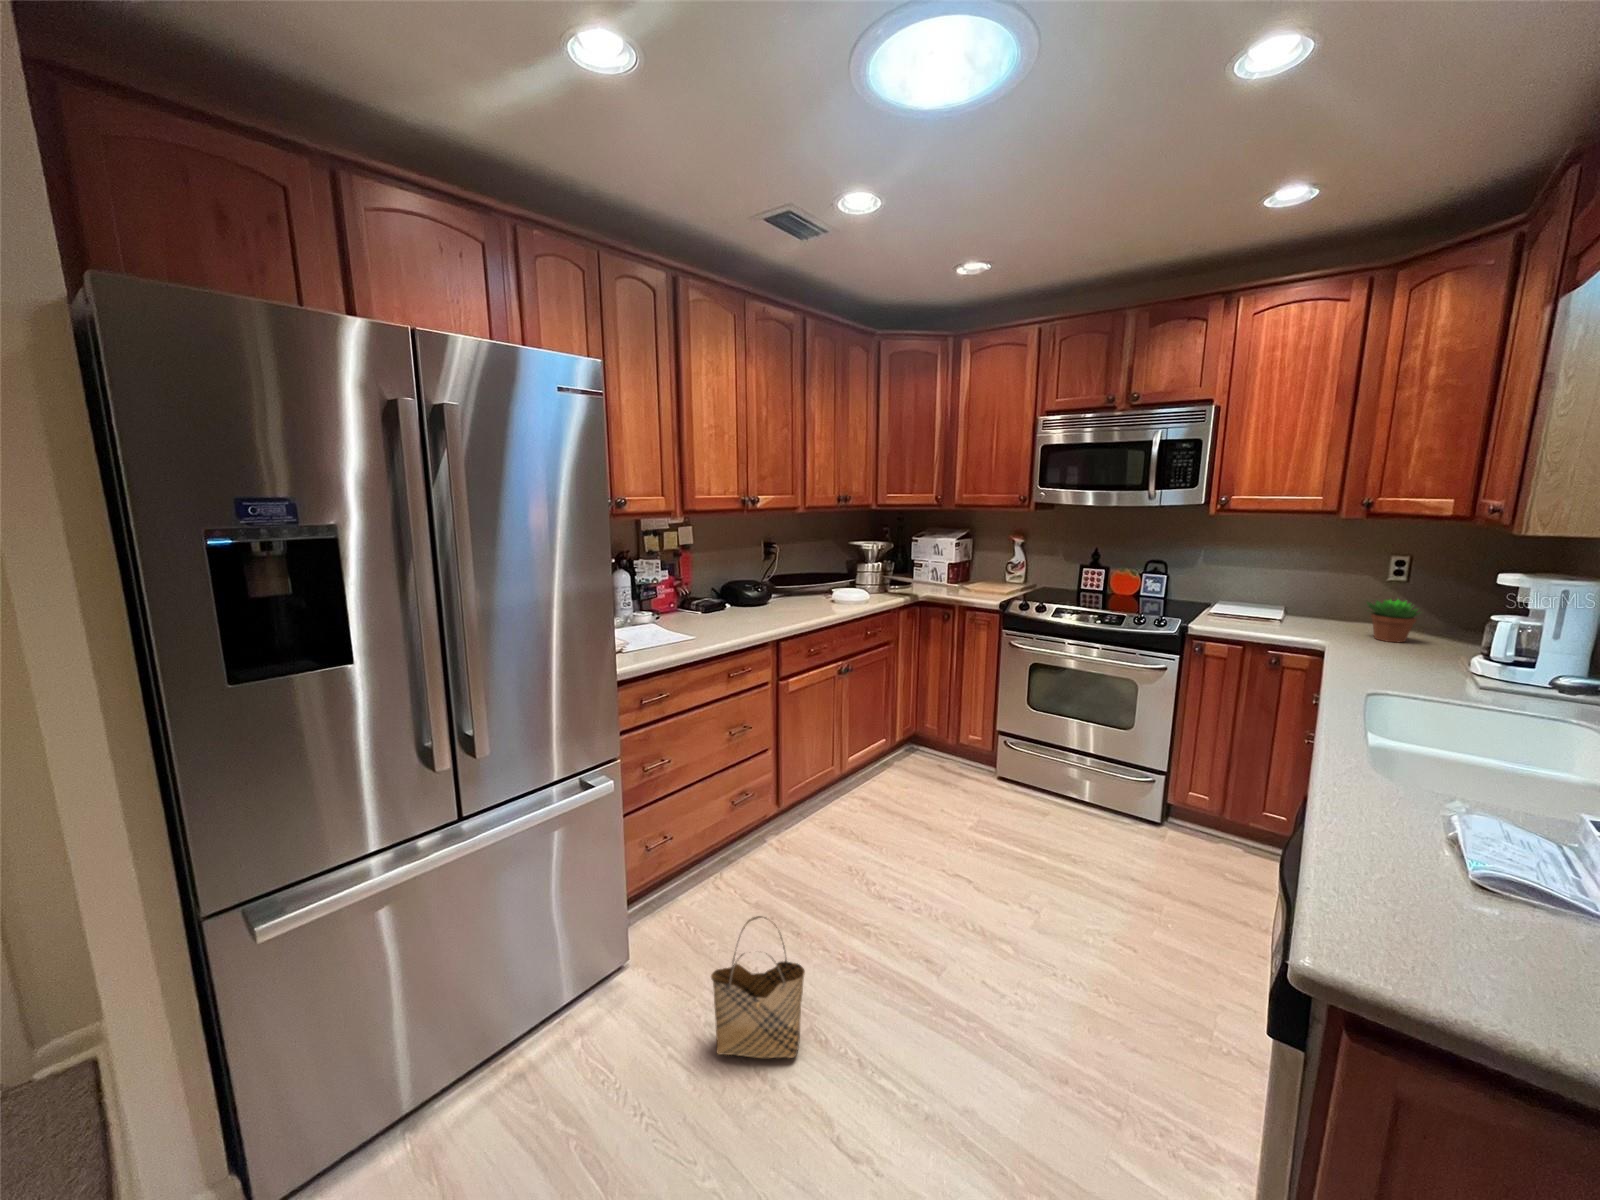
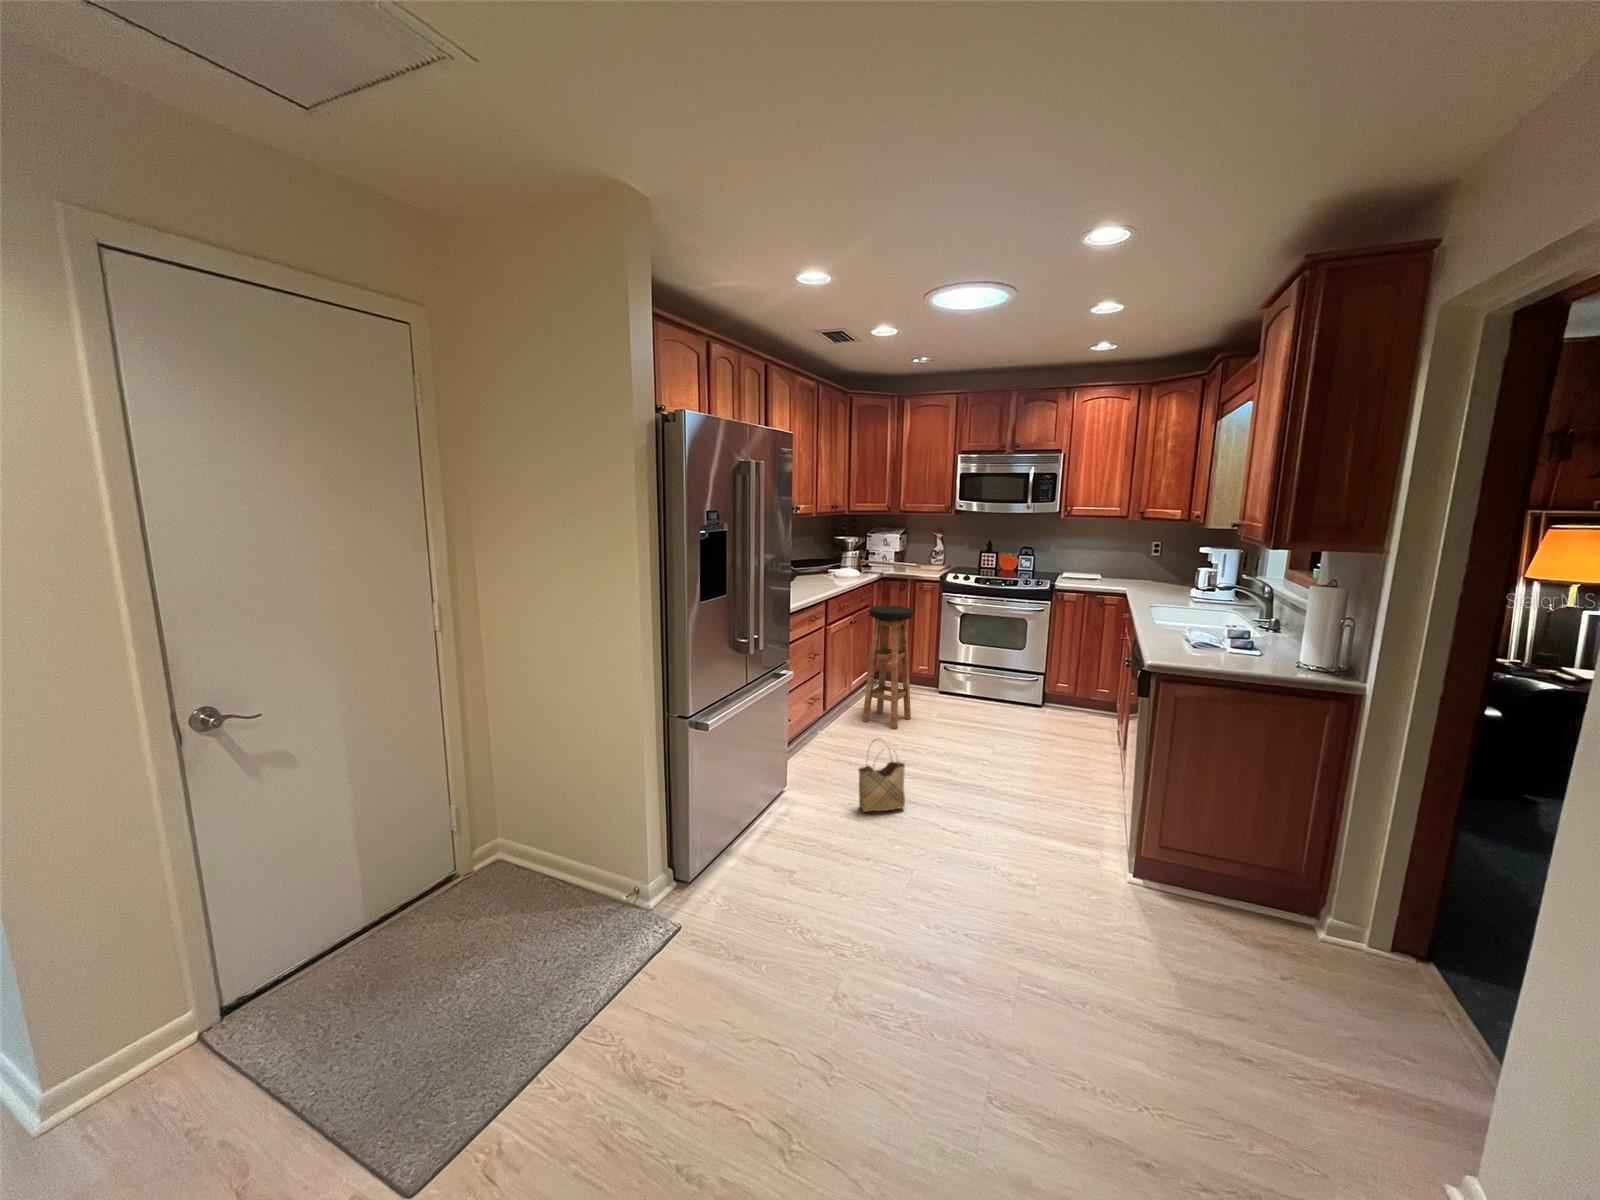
succulent plant: present [1367,599,1420,642] -> none [1141,564,1168,588]
bar stool: none [846,649,925,848] -> present [862,605,913,729]

